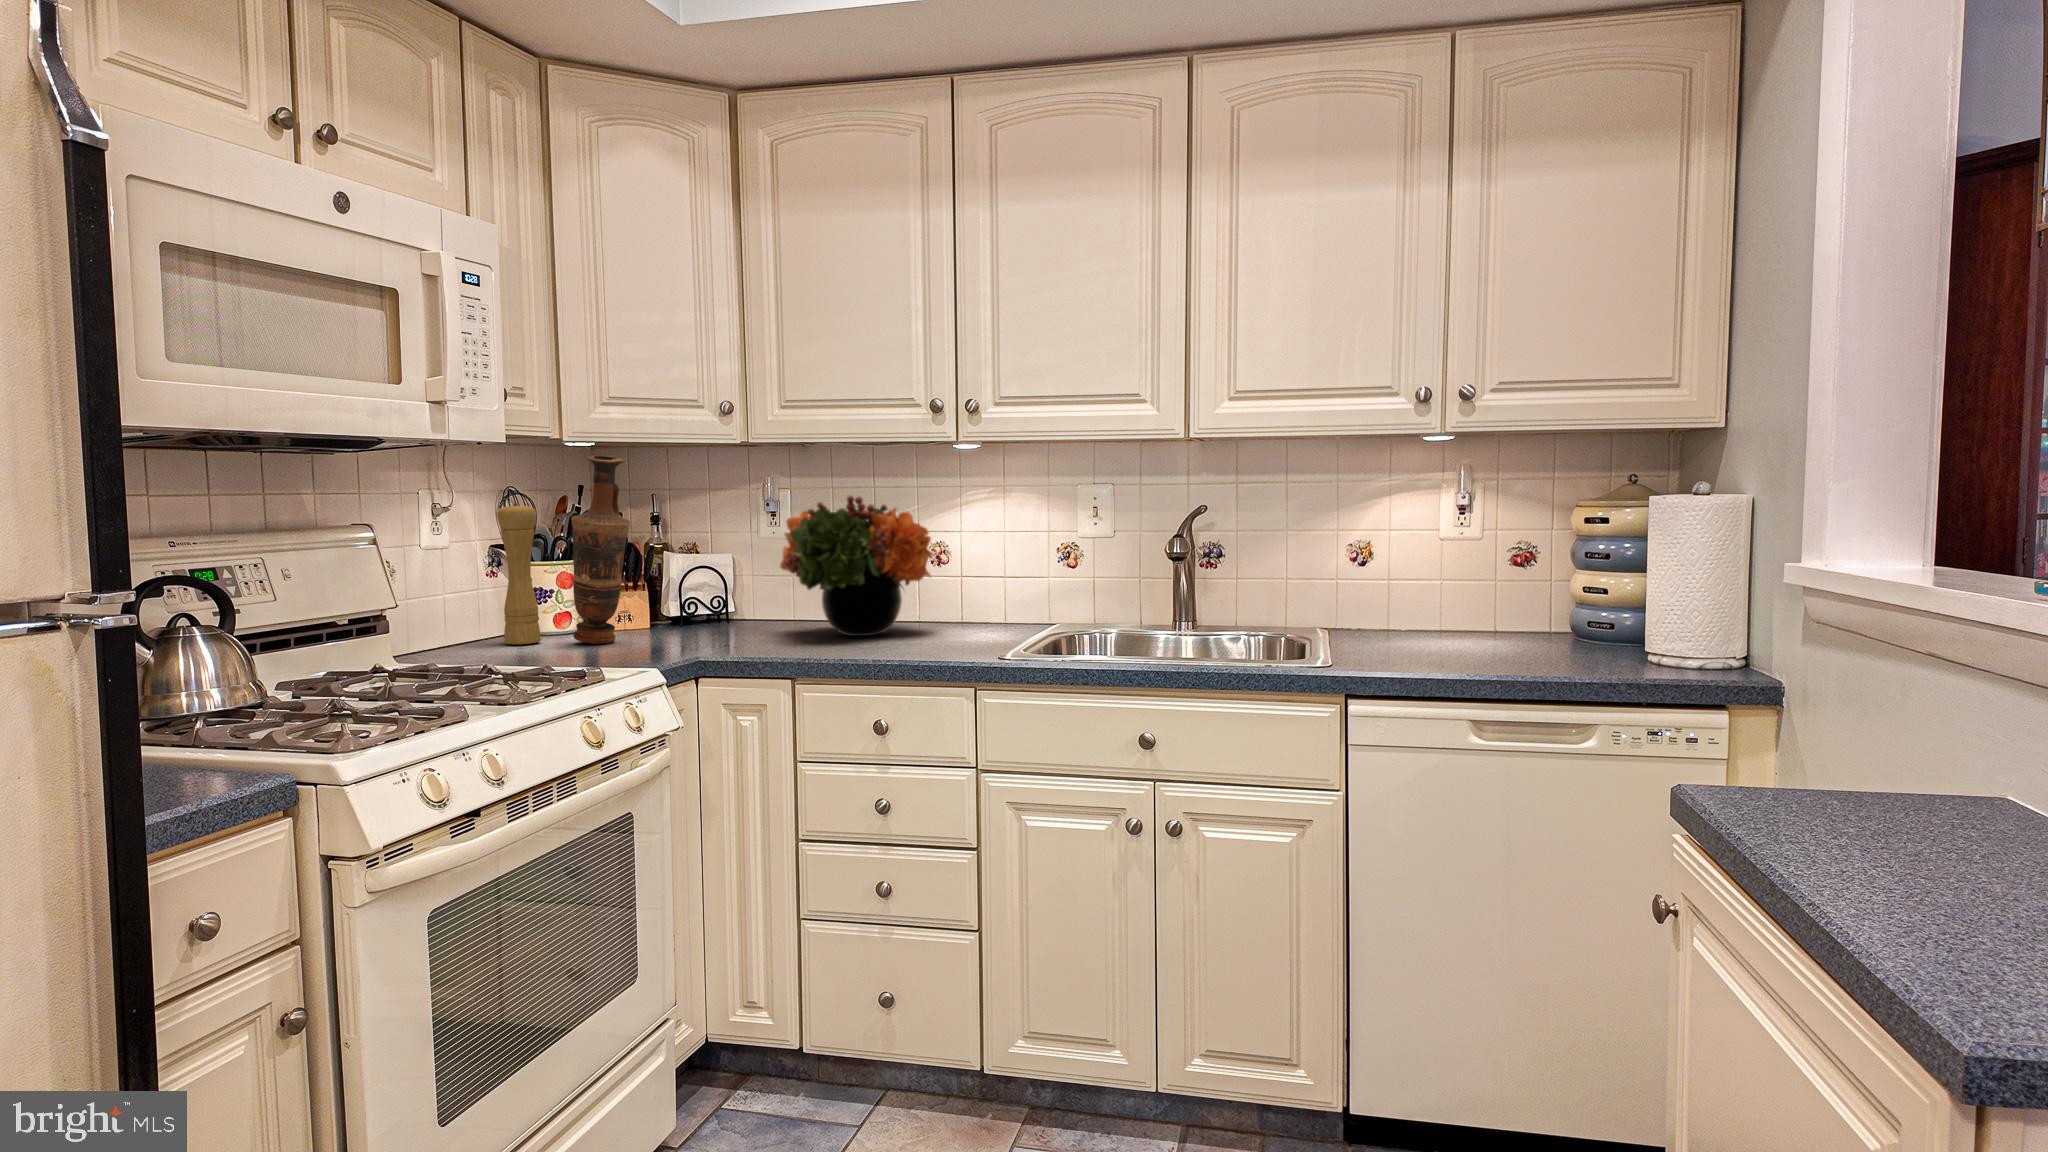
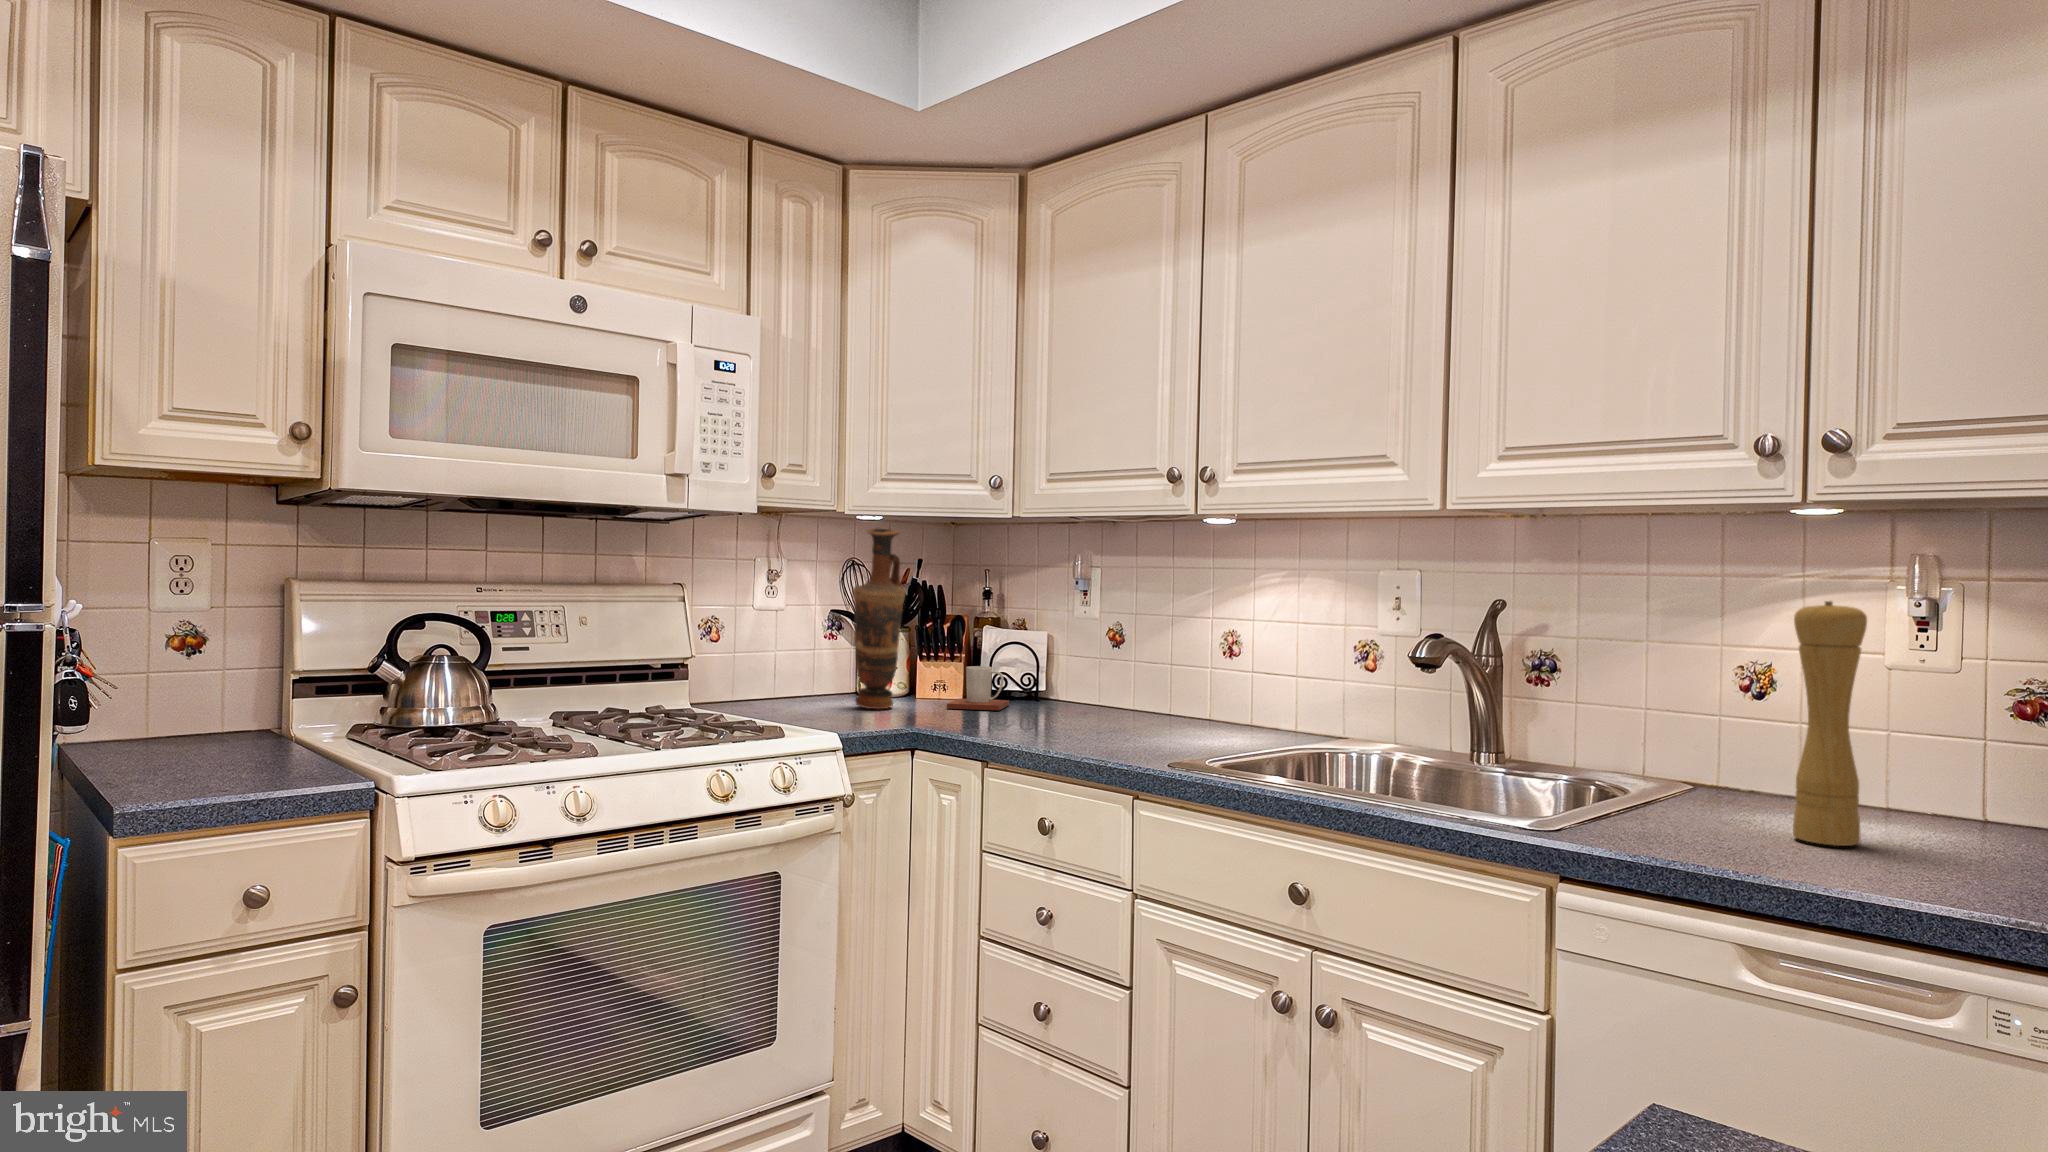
flower arrangement: present [780,496,933,636] -> none [1023,574,1200,728]
pepper mill: present [497,504,541,644] -> present [1793,601,1867,846]
mug: none [660,591,722,635] -> present [947,666,1009,710]

